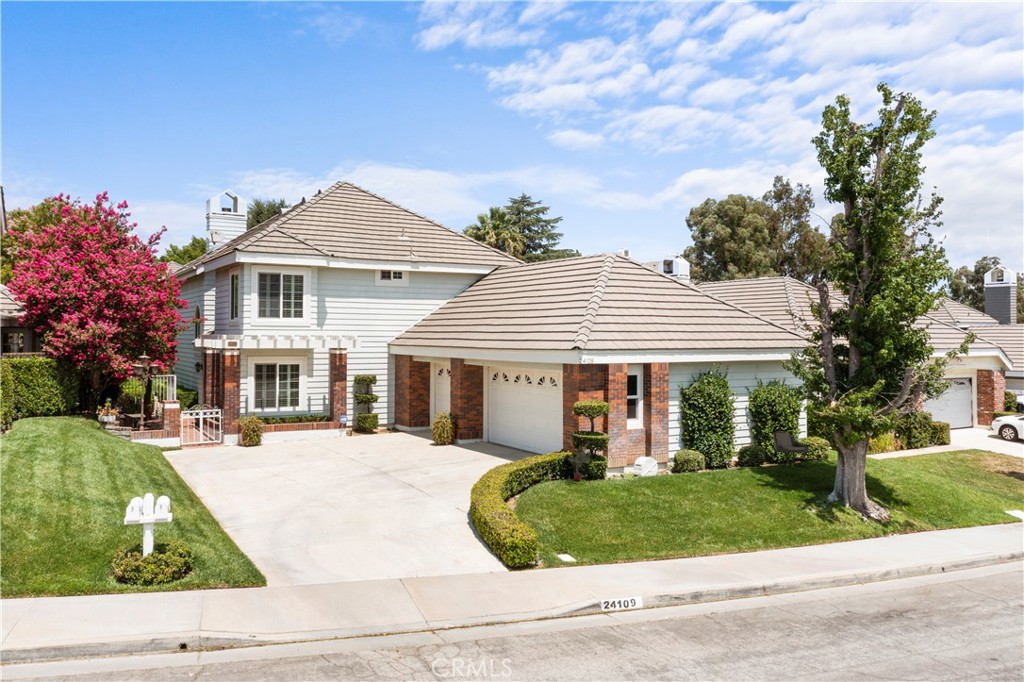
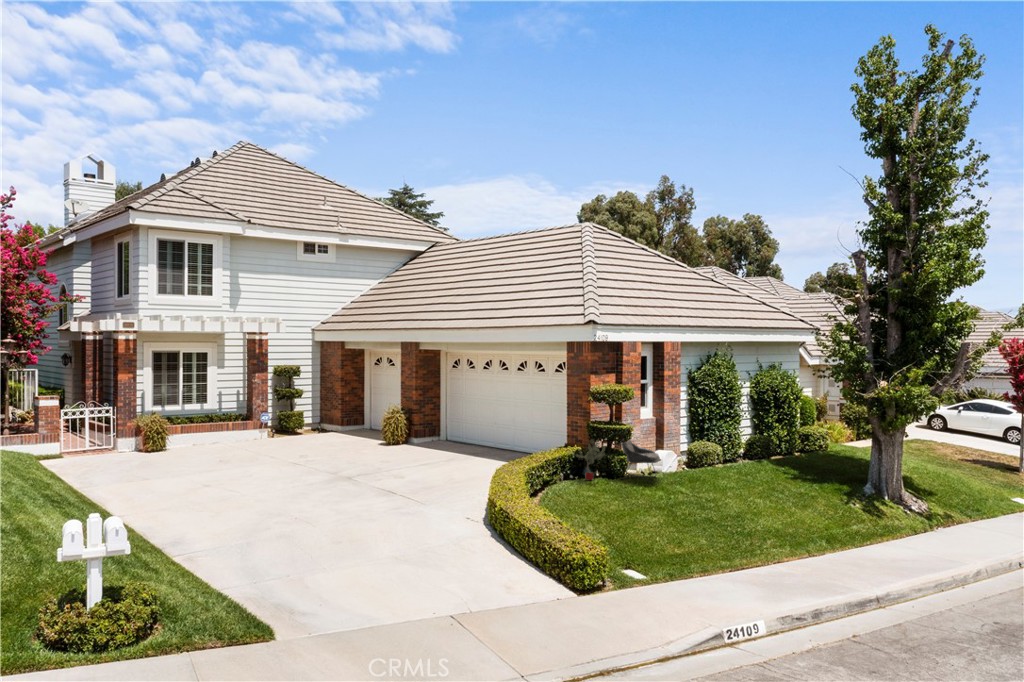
lounge chair: present [773,431,808,466] -> present [620,440,660,482]

